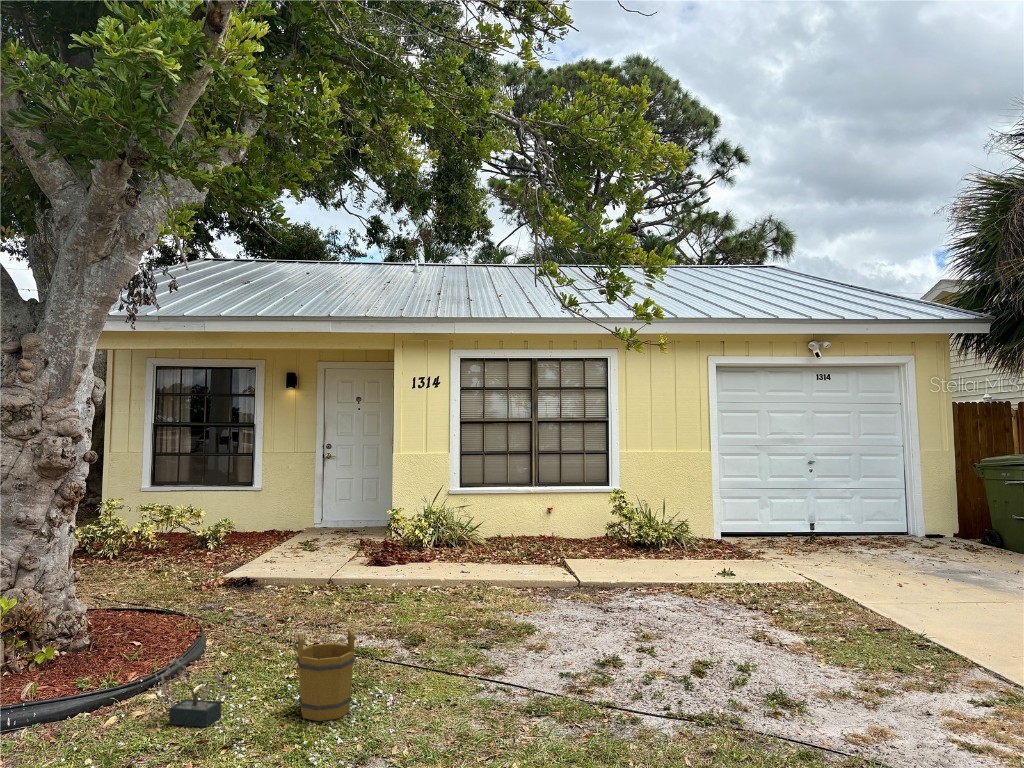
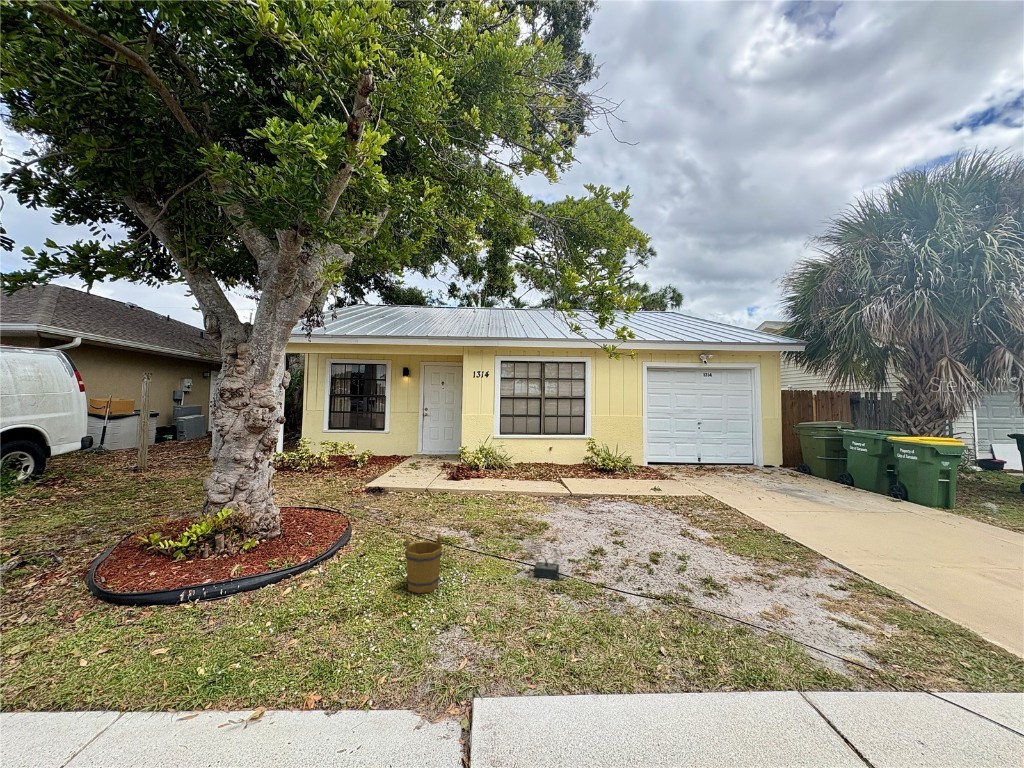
decorative plant: present [155,657,230,727] -> present [525,539,565,579]

